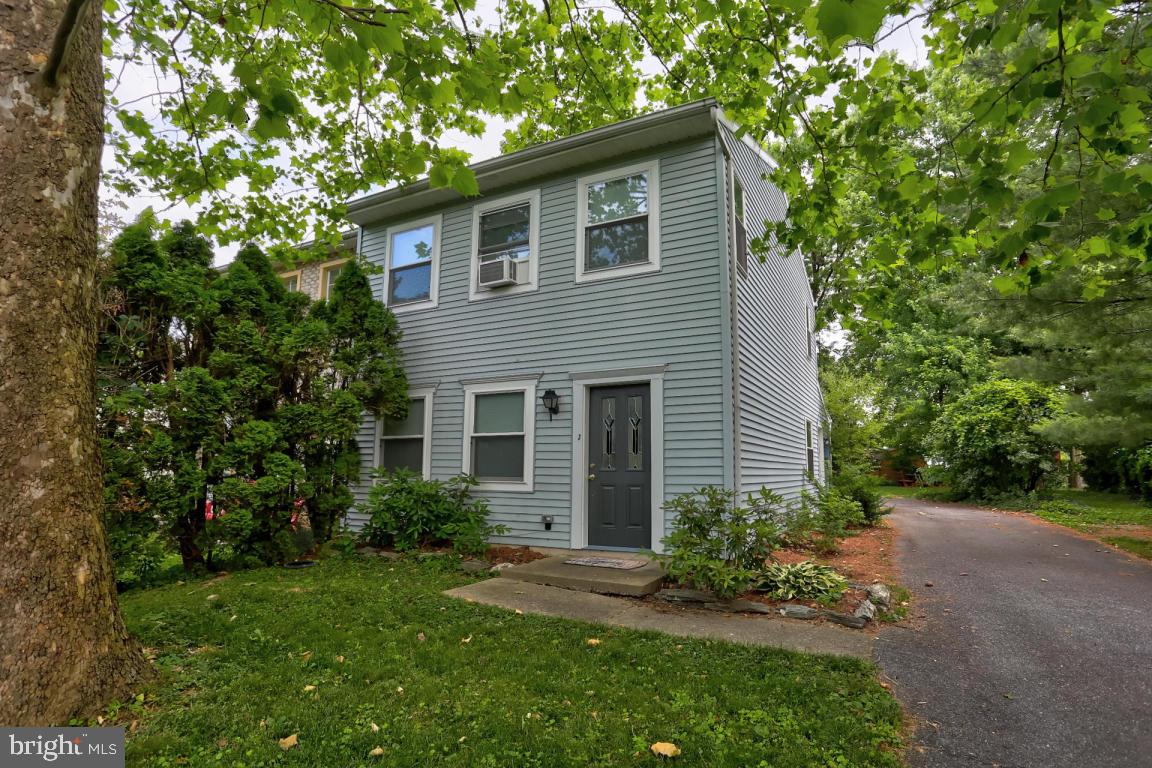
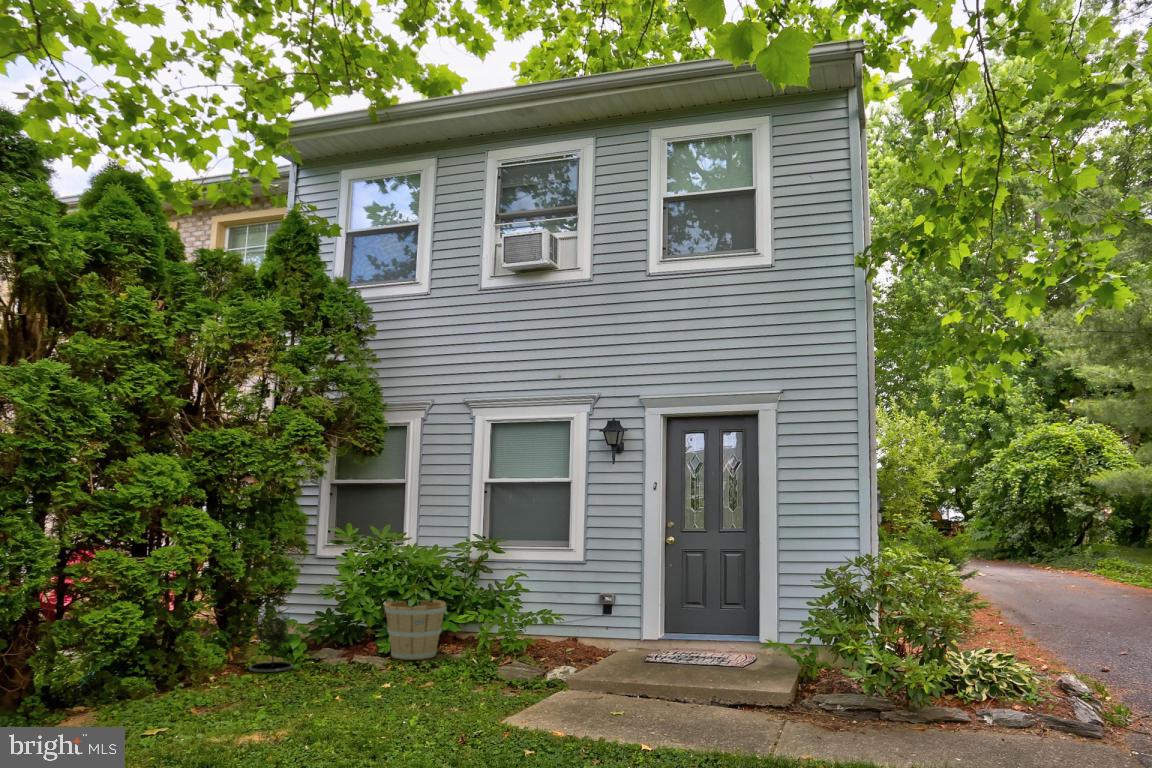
wooden bucket: none [386,518,430,560] -> present [385,600,446,660]

